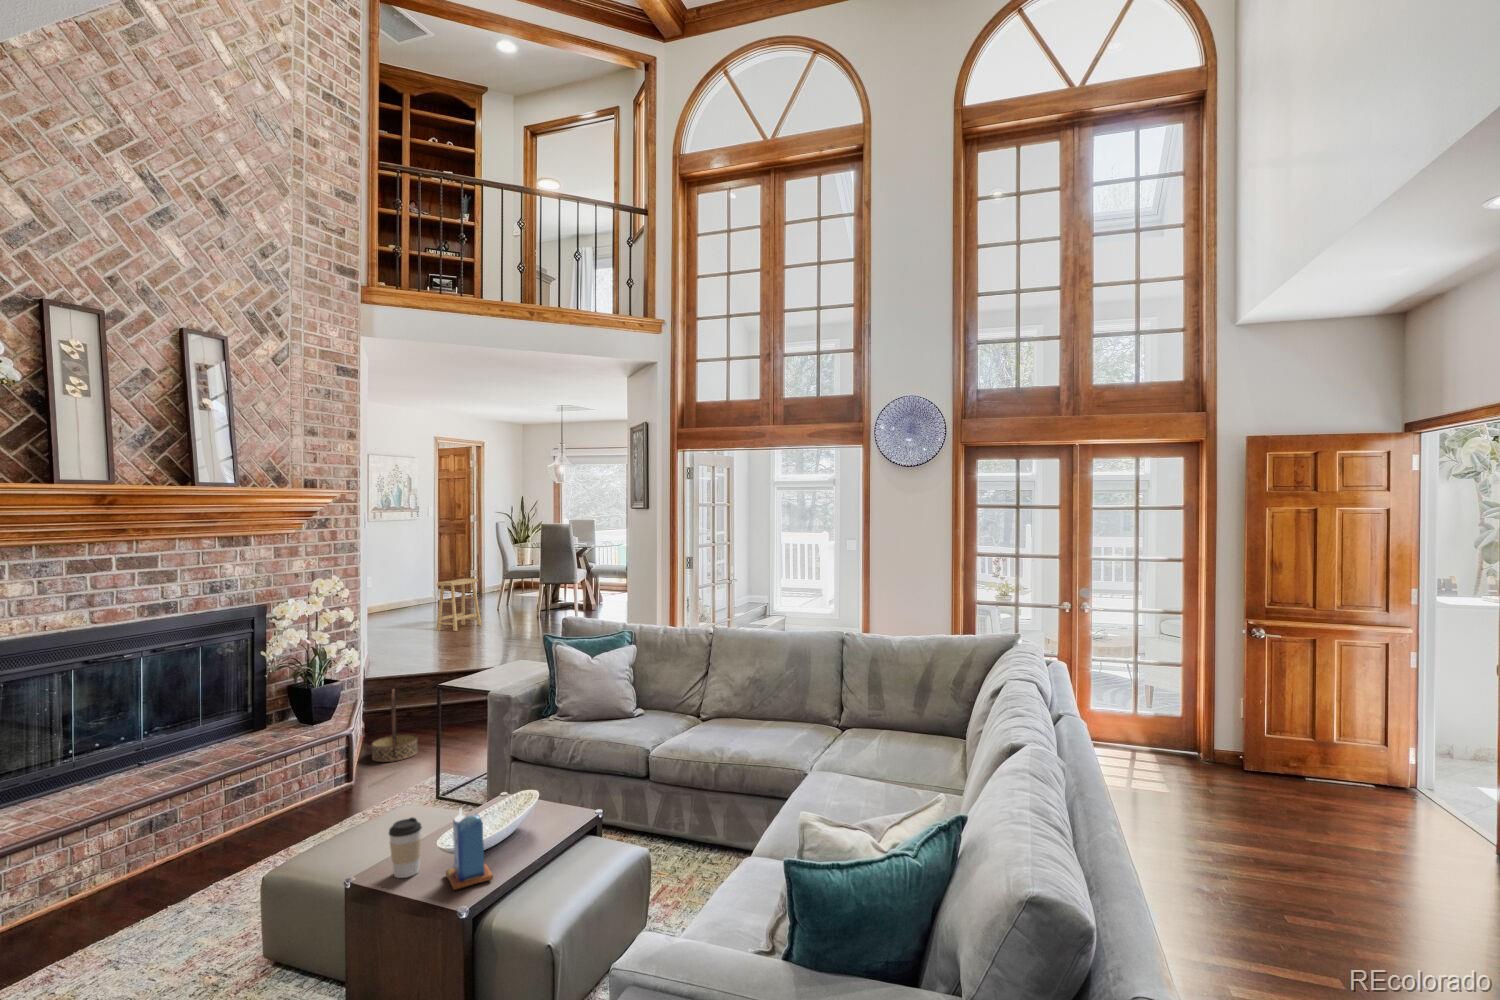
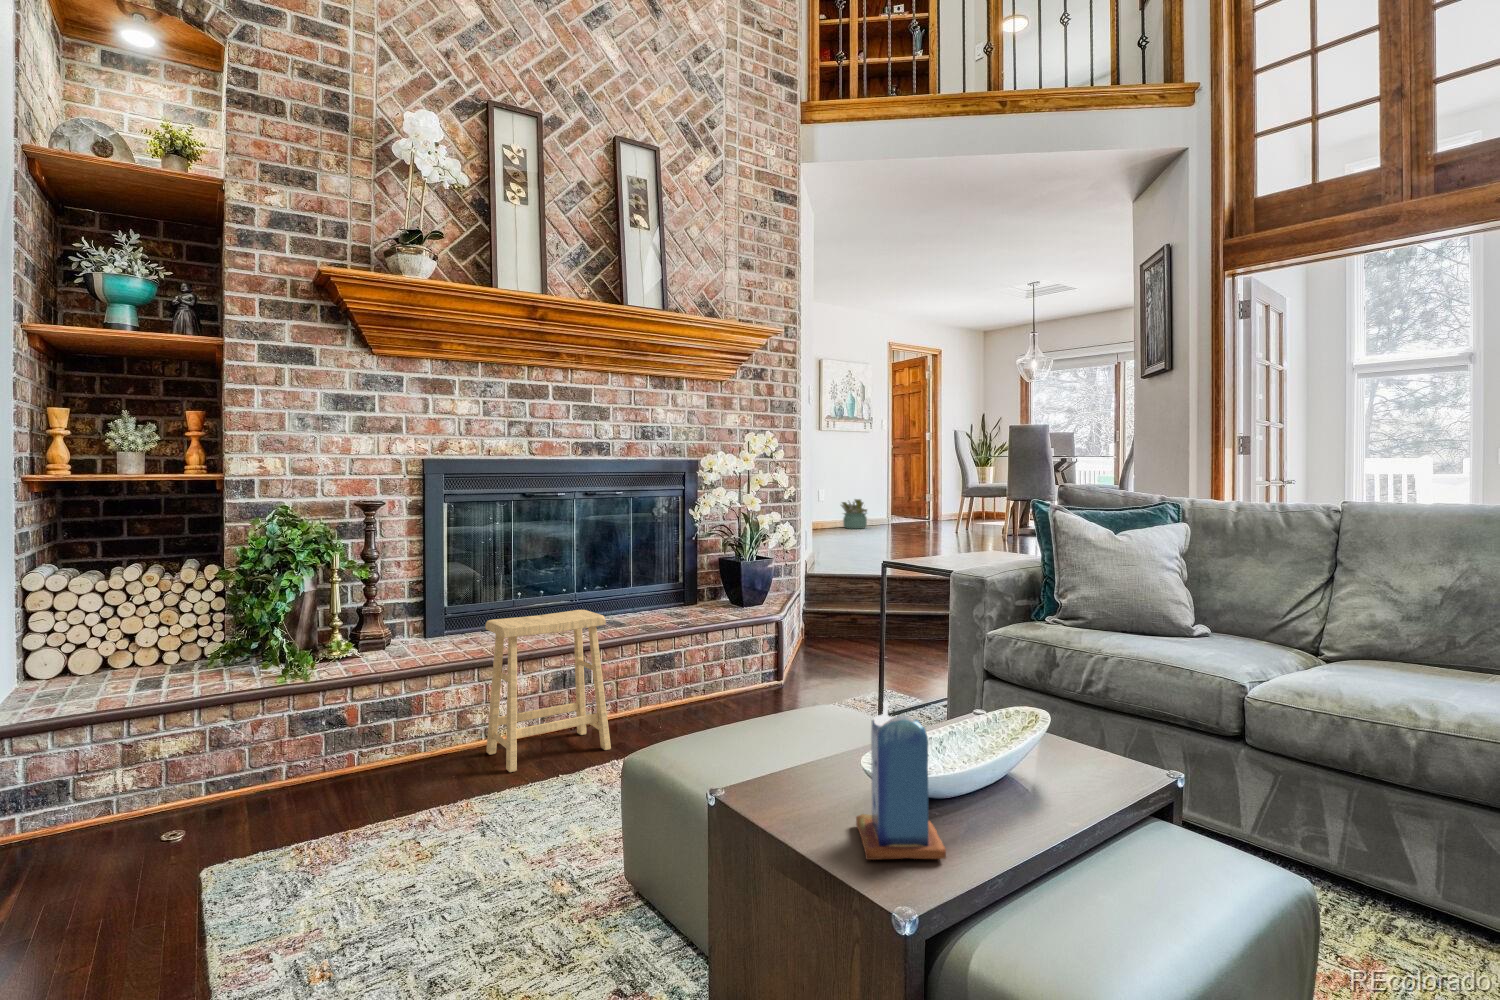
footstool: present [437,579,482,631] -> present [485,610,611,772]
decorative plant: none [388,583,417,612] -> present [841,499,867,529]
basket: present [371,689,418,762] -> none [803,581,855,667]
coffee cup: present [389,818,422,878] -> none [763,705,819,810]

